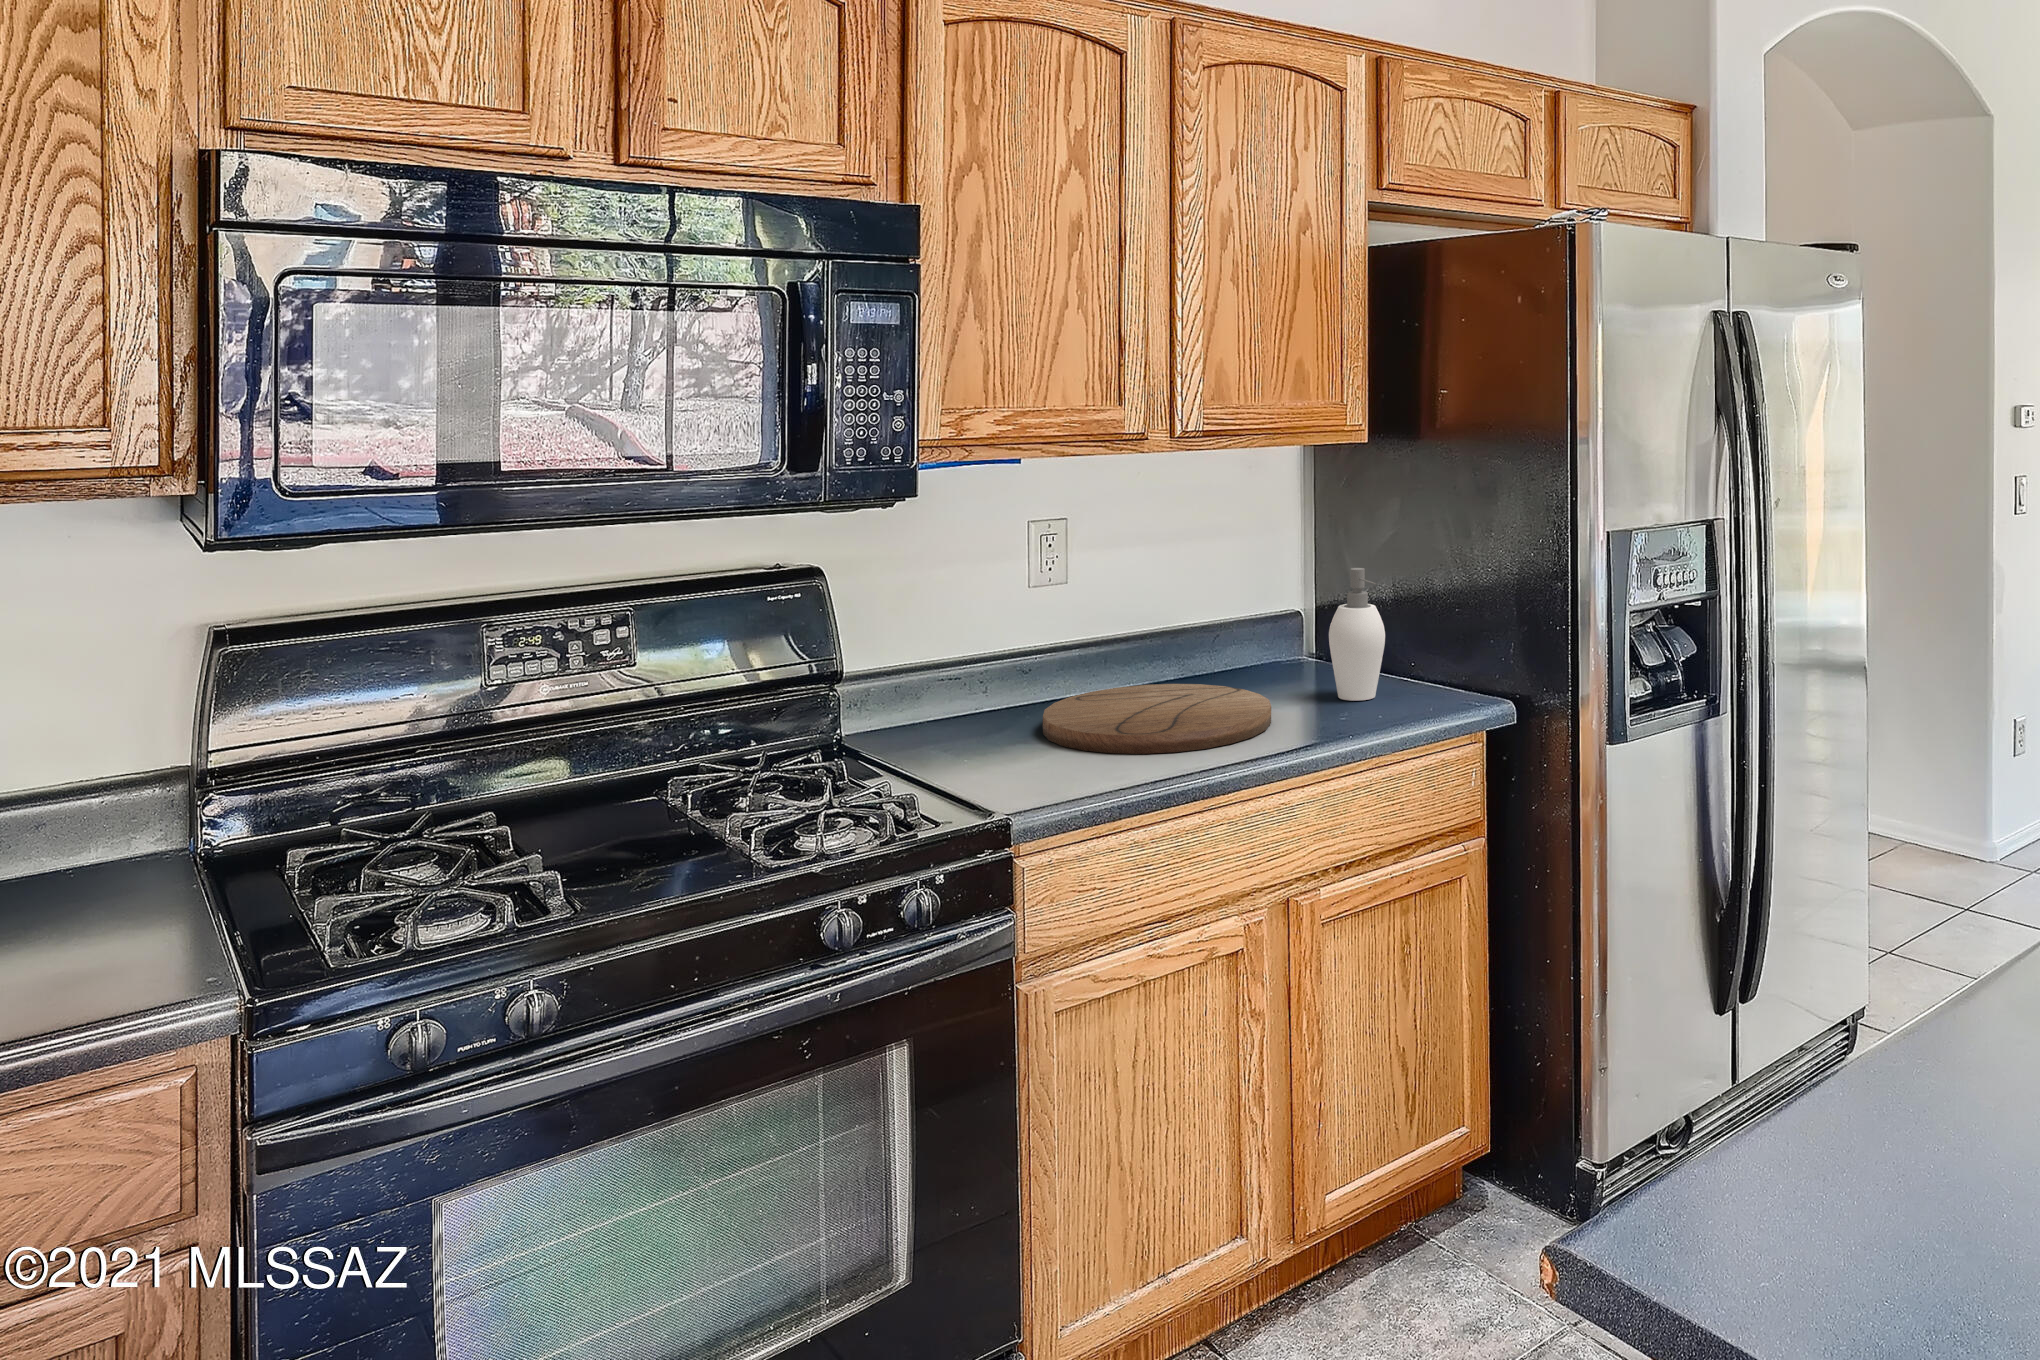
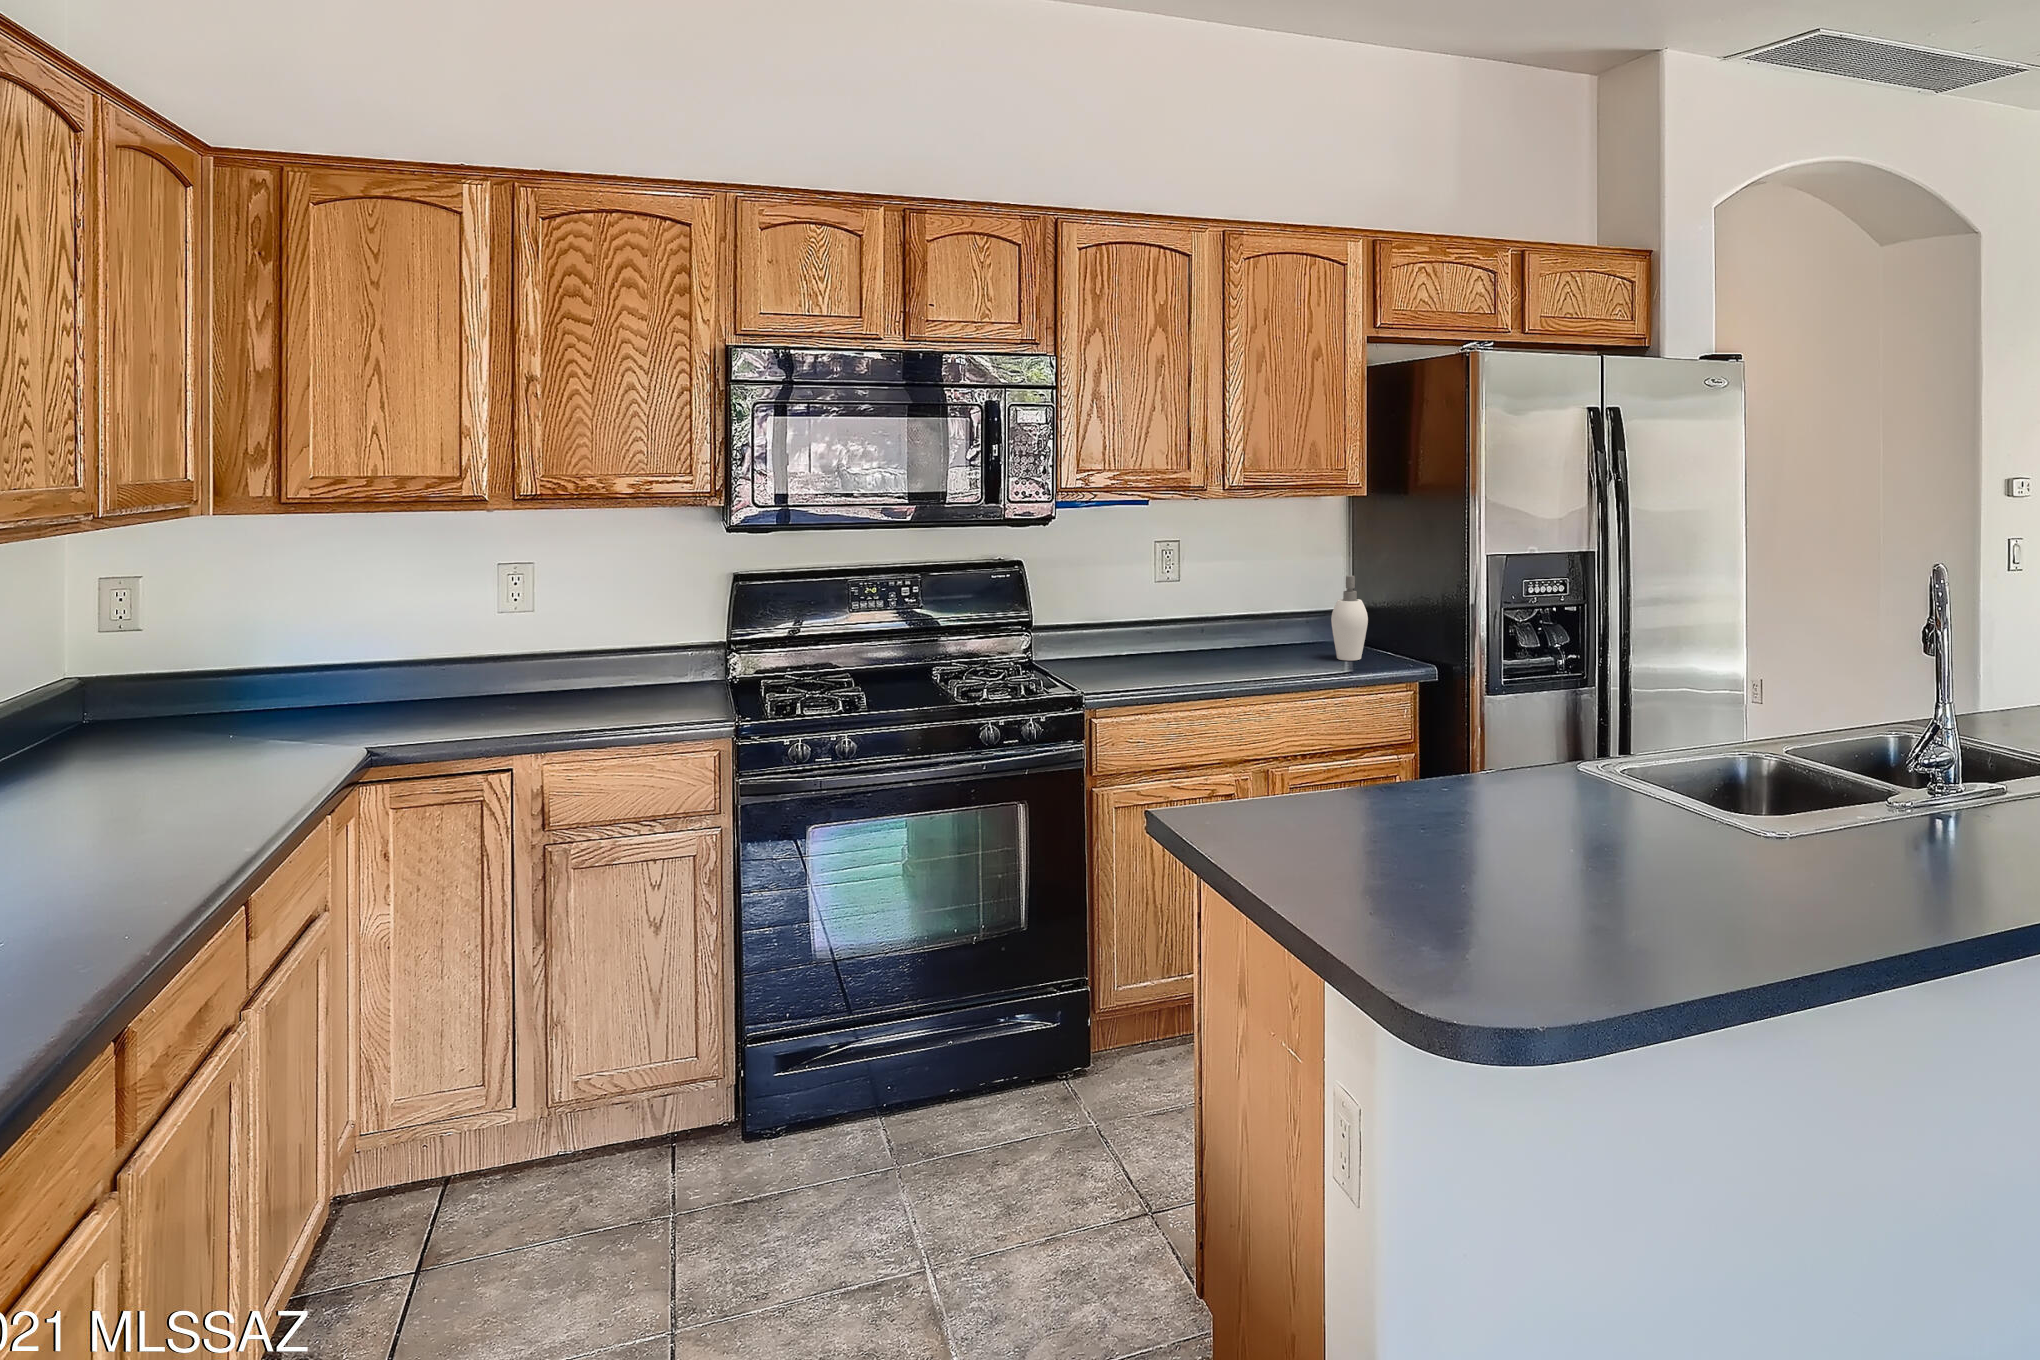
cutting board: present [1043,684,1271,754] -> none [1146,642,1282,676]

